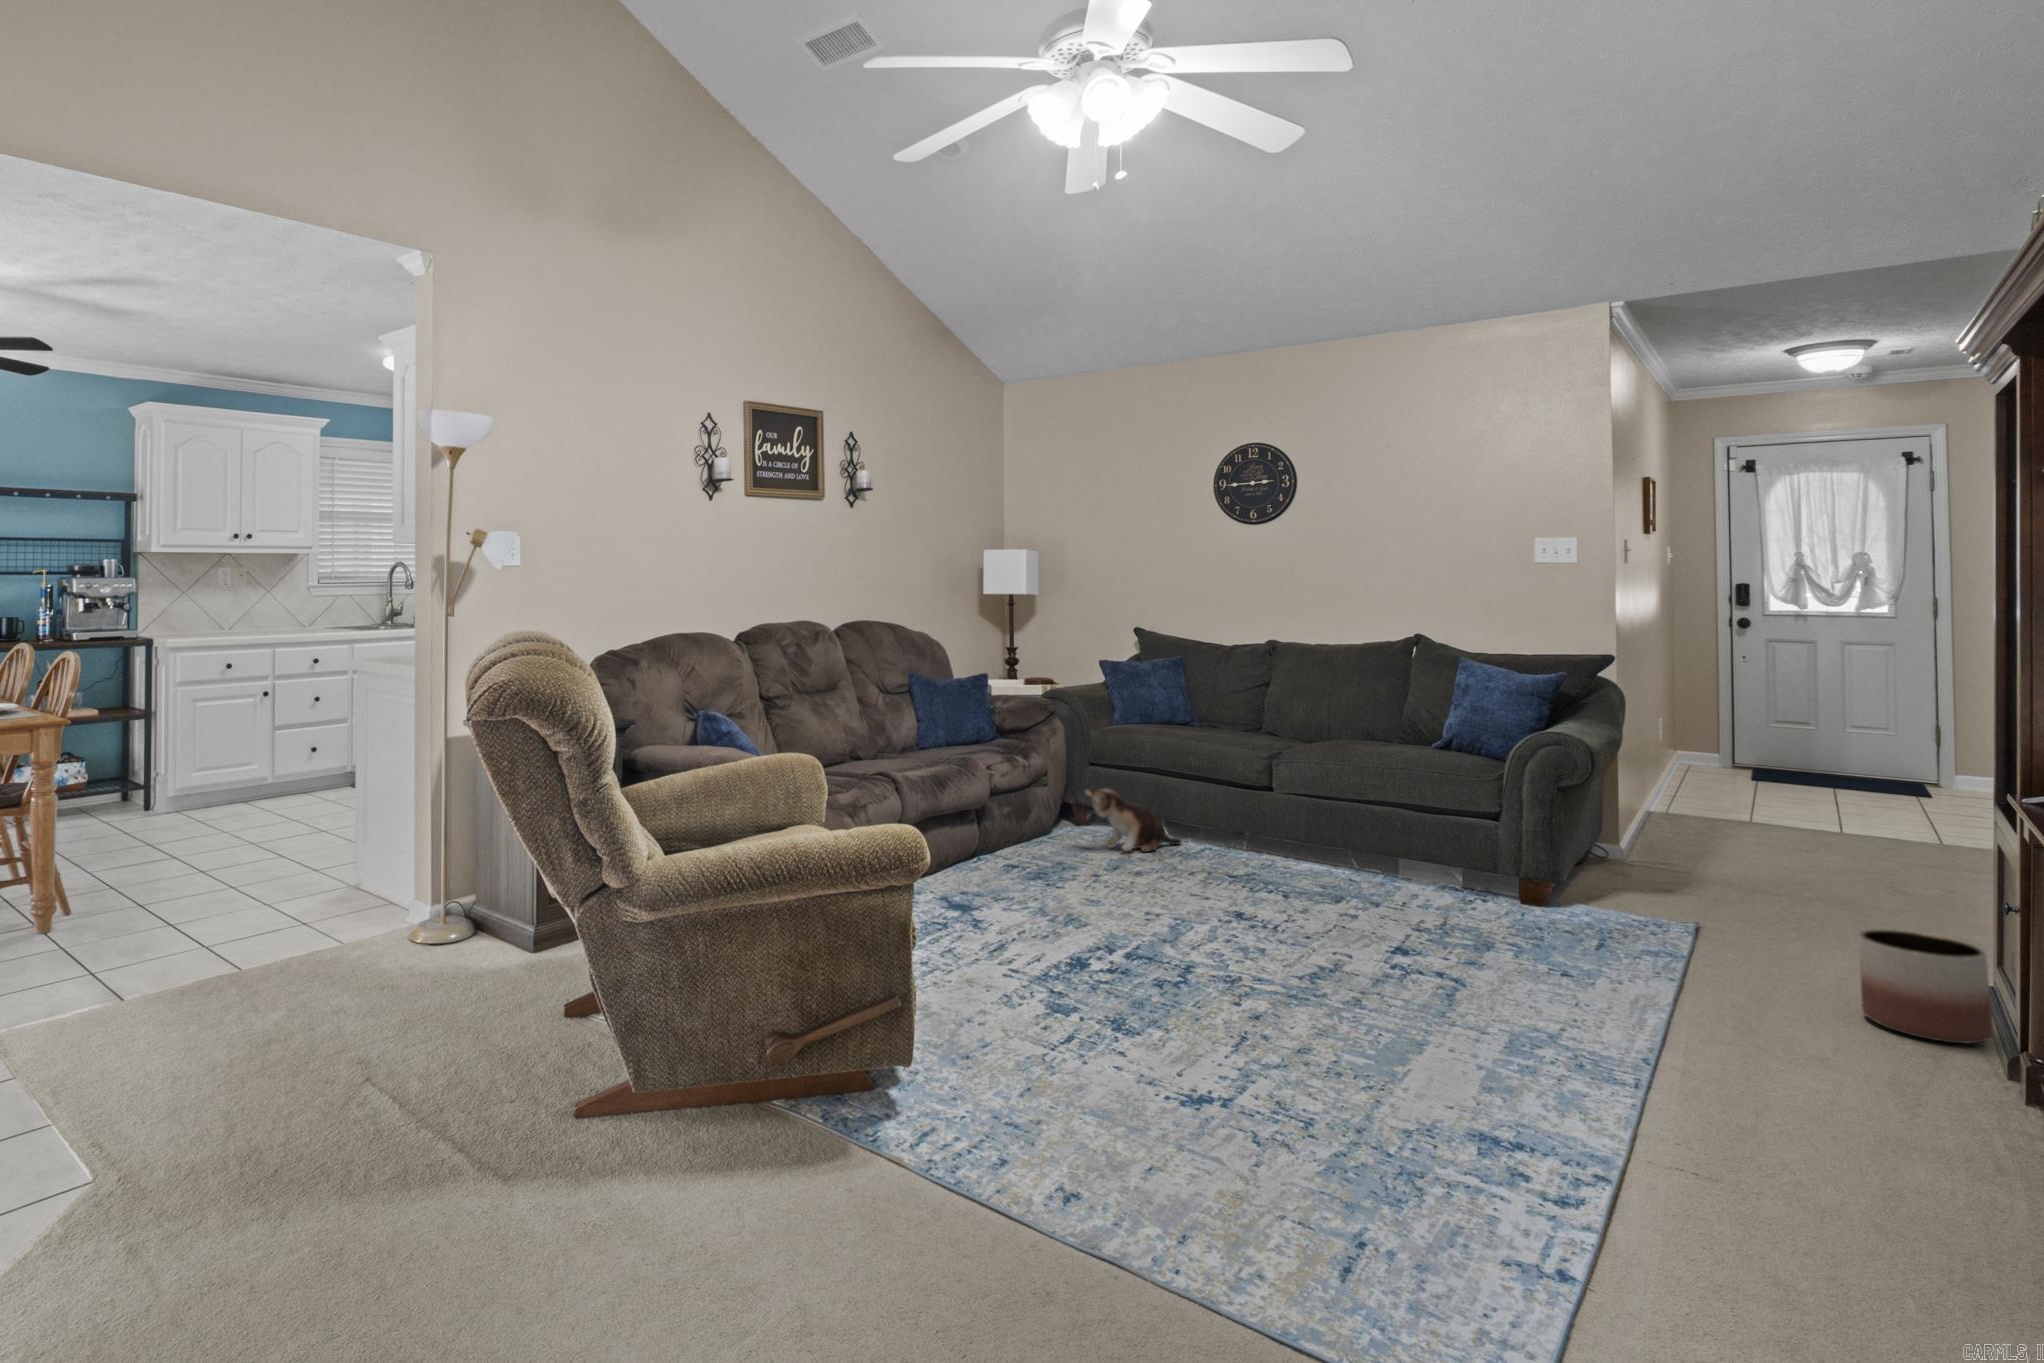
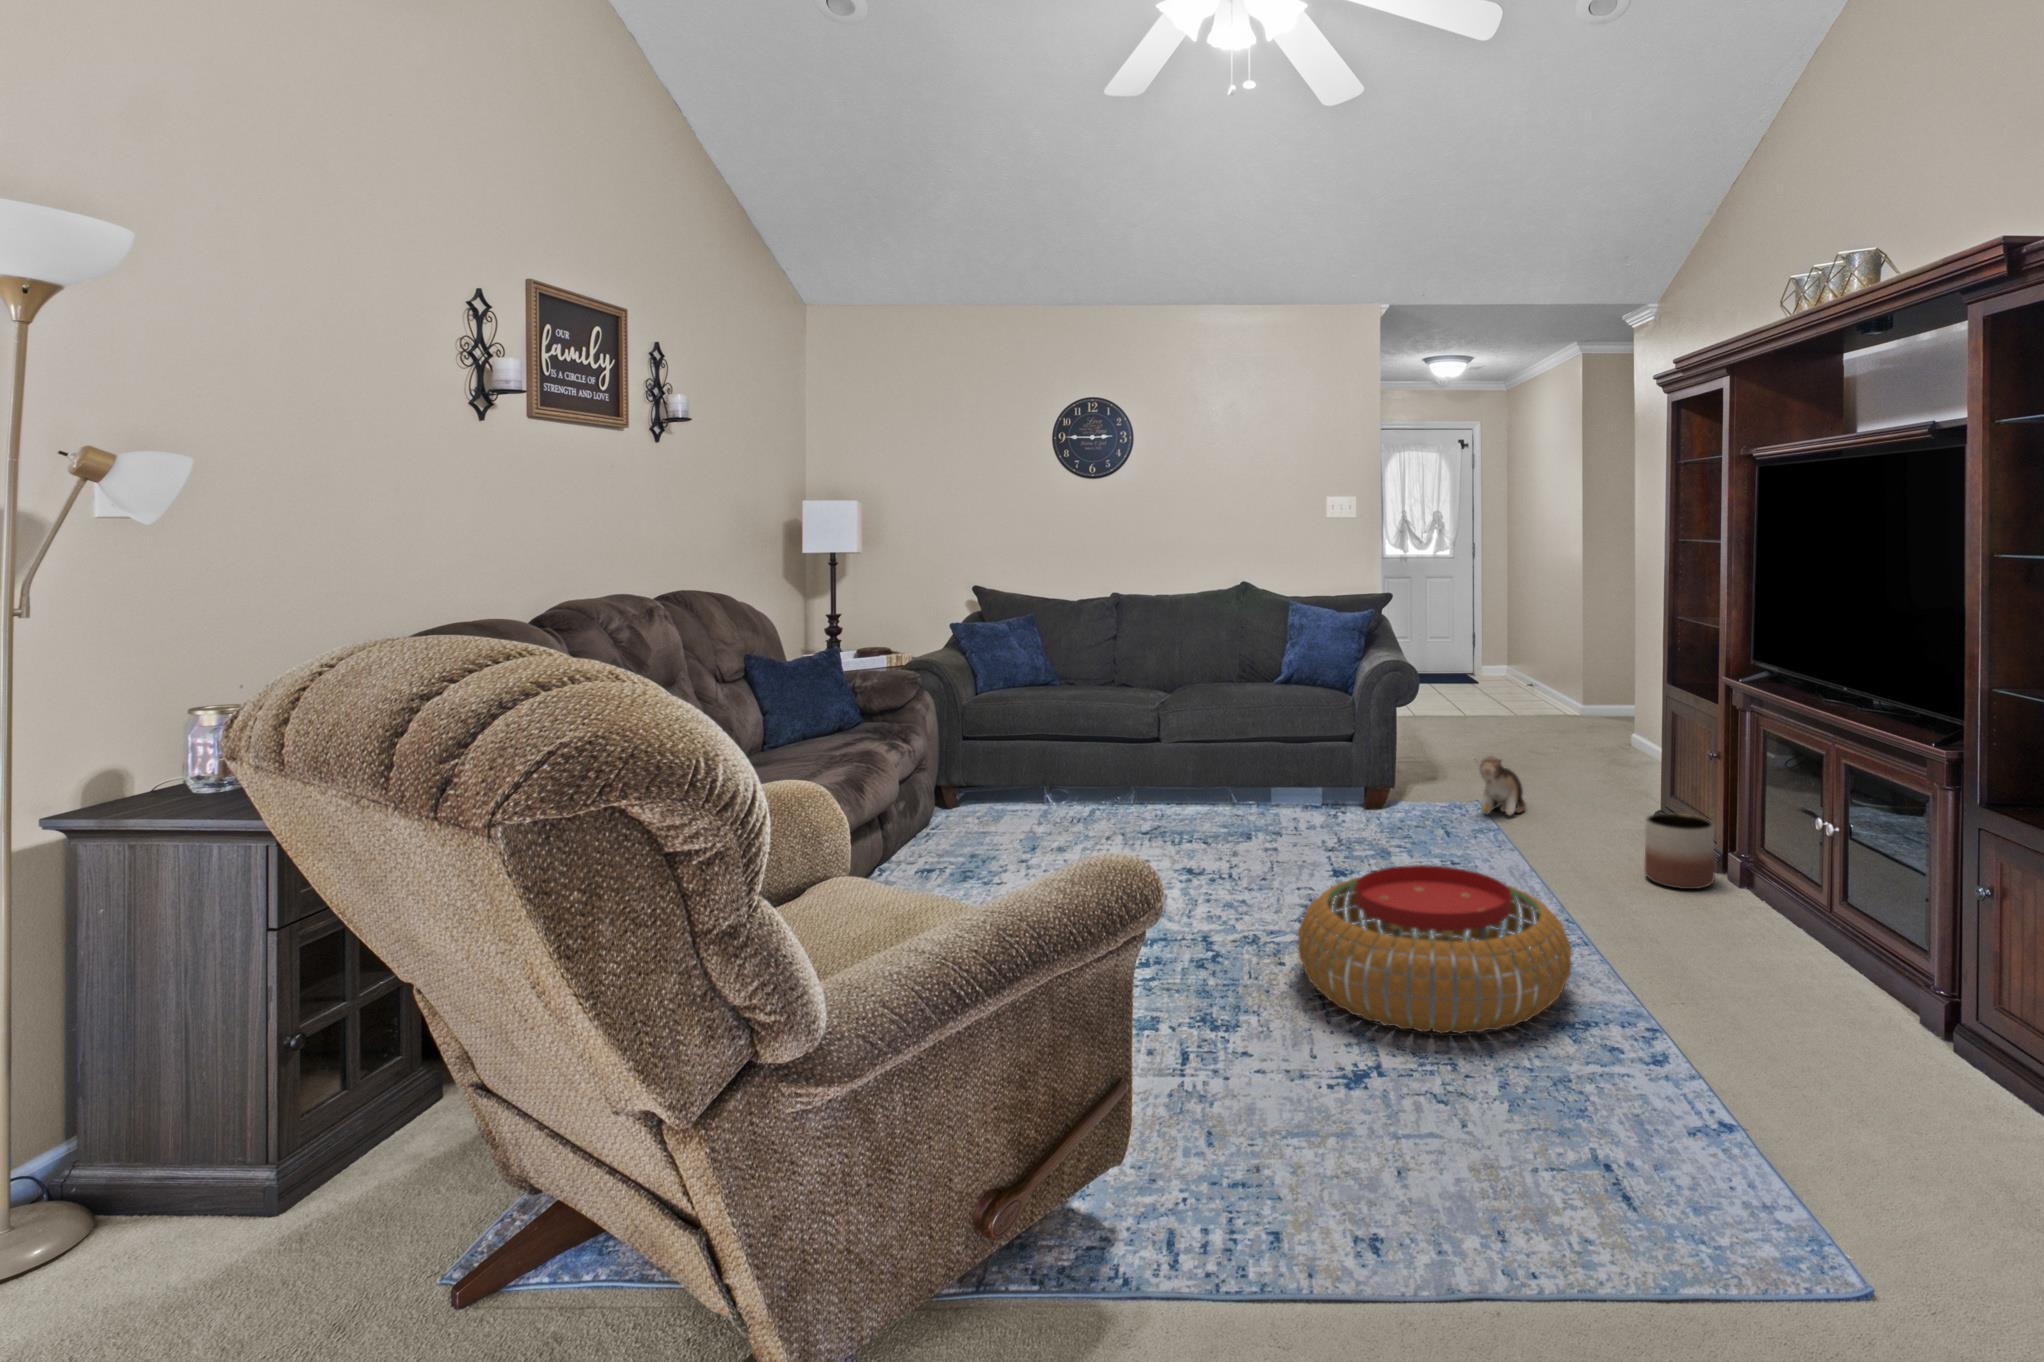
plush toy: present [1085,789,1182,852] -> present [1476,756,1526,815]
pouf: none [1231,908,1568,1095] -> present [1298,865,1572,1034]

